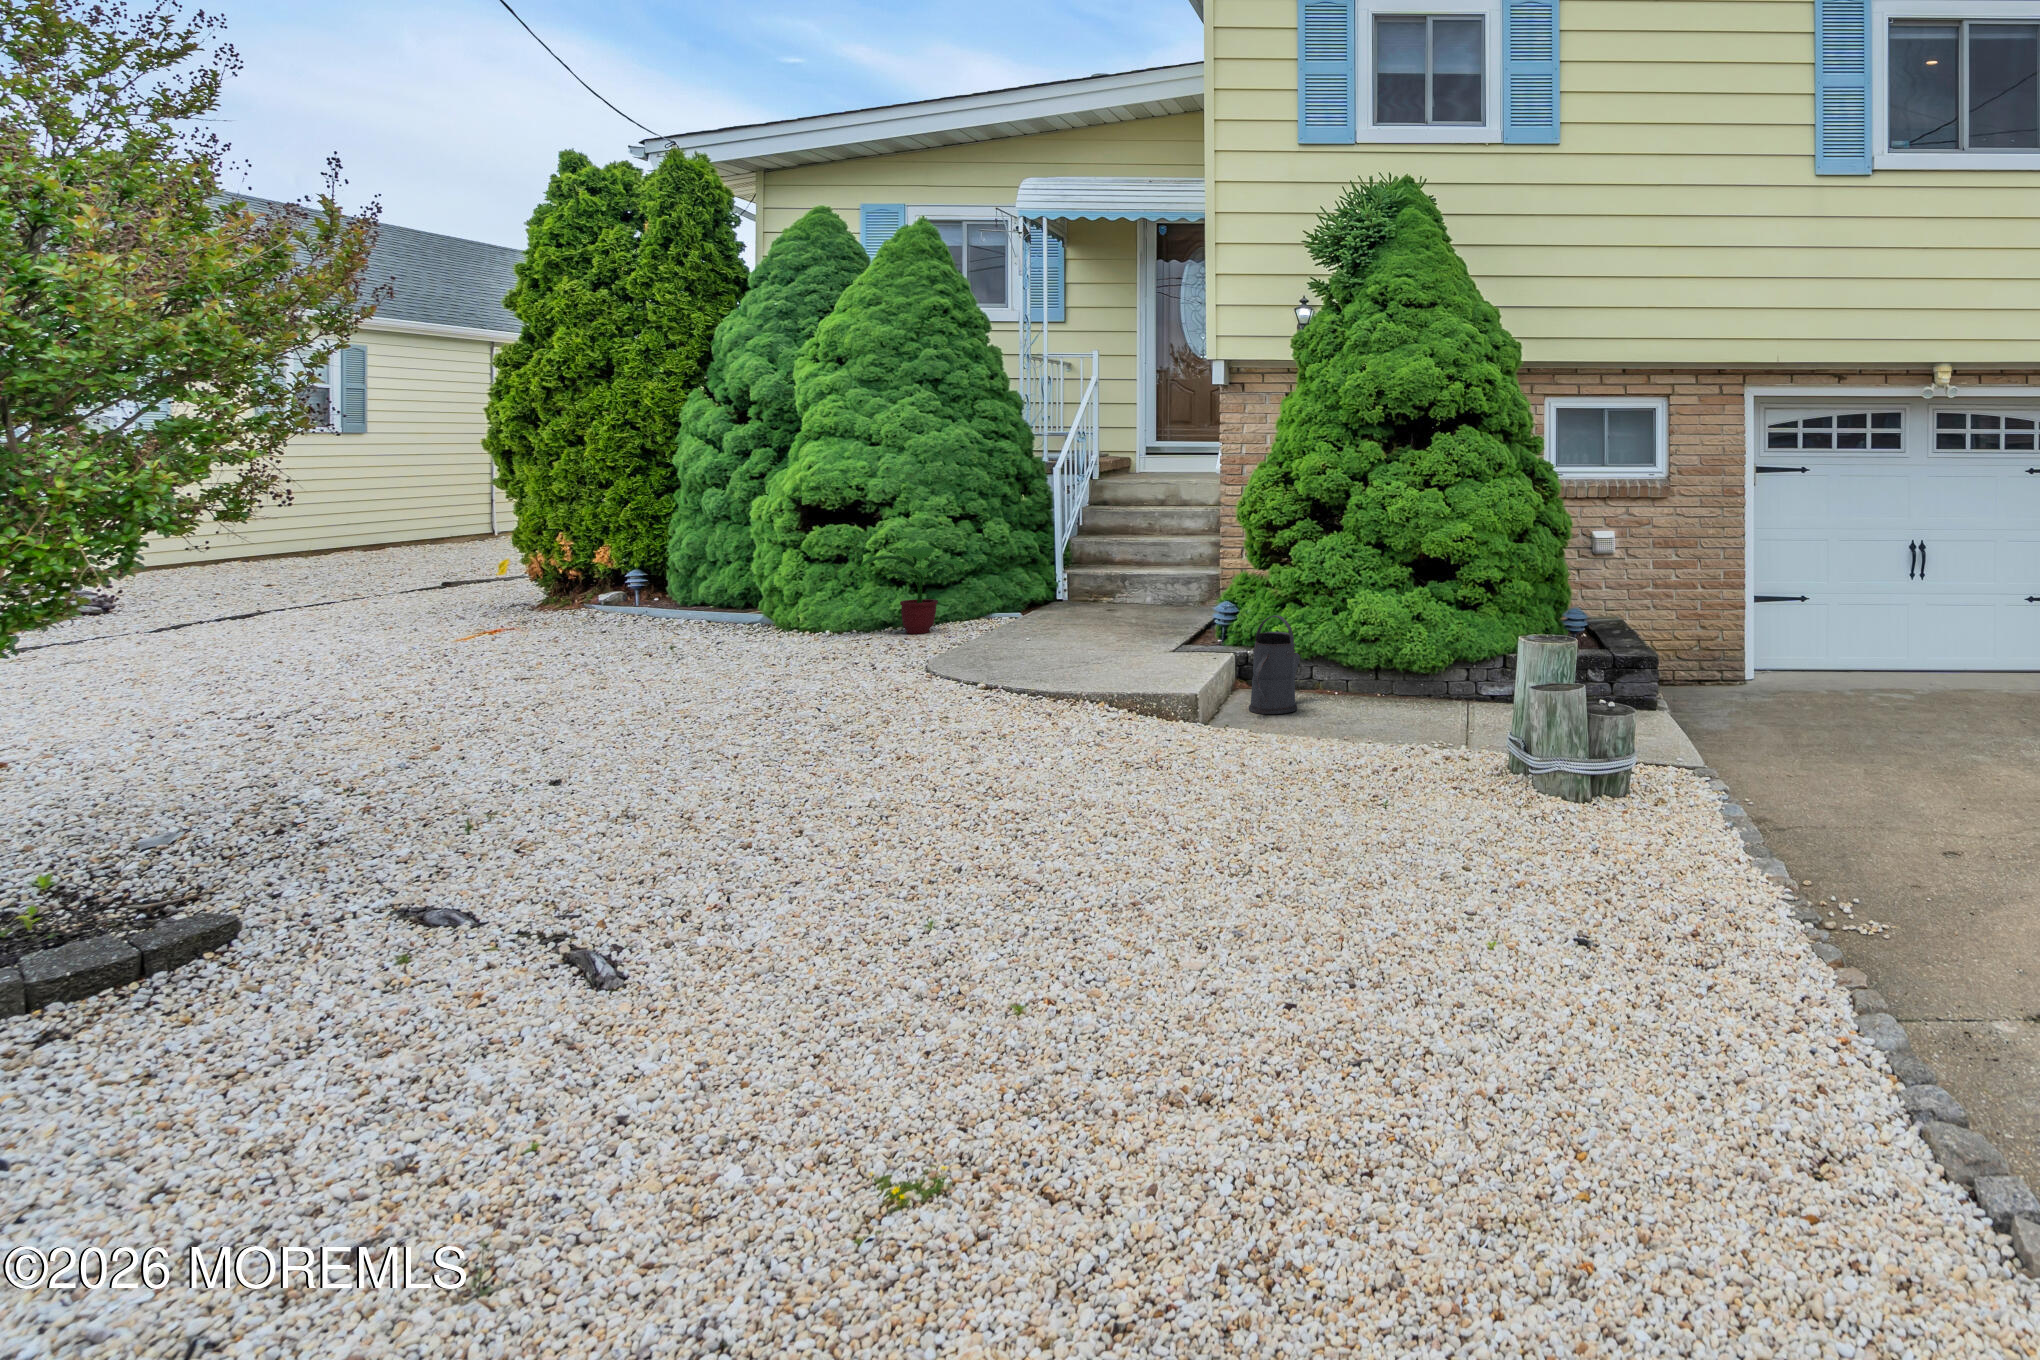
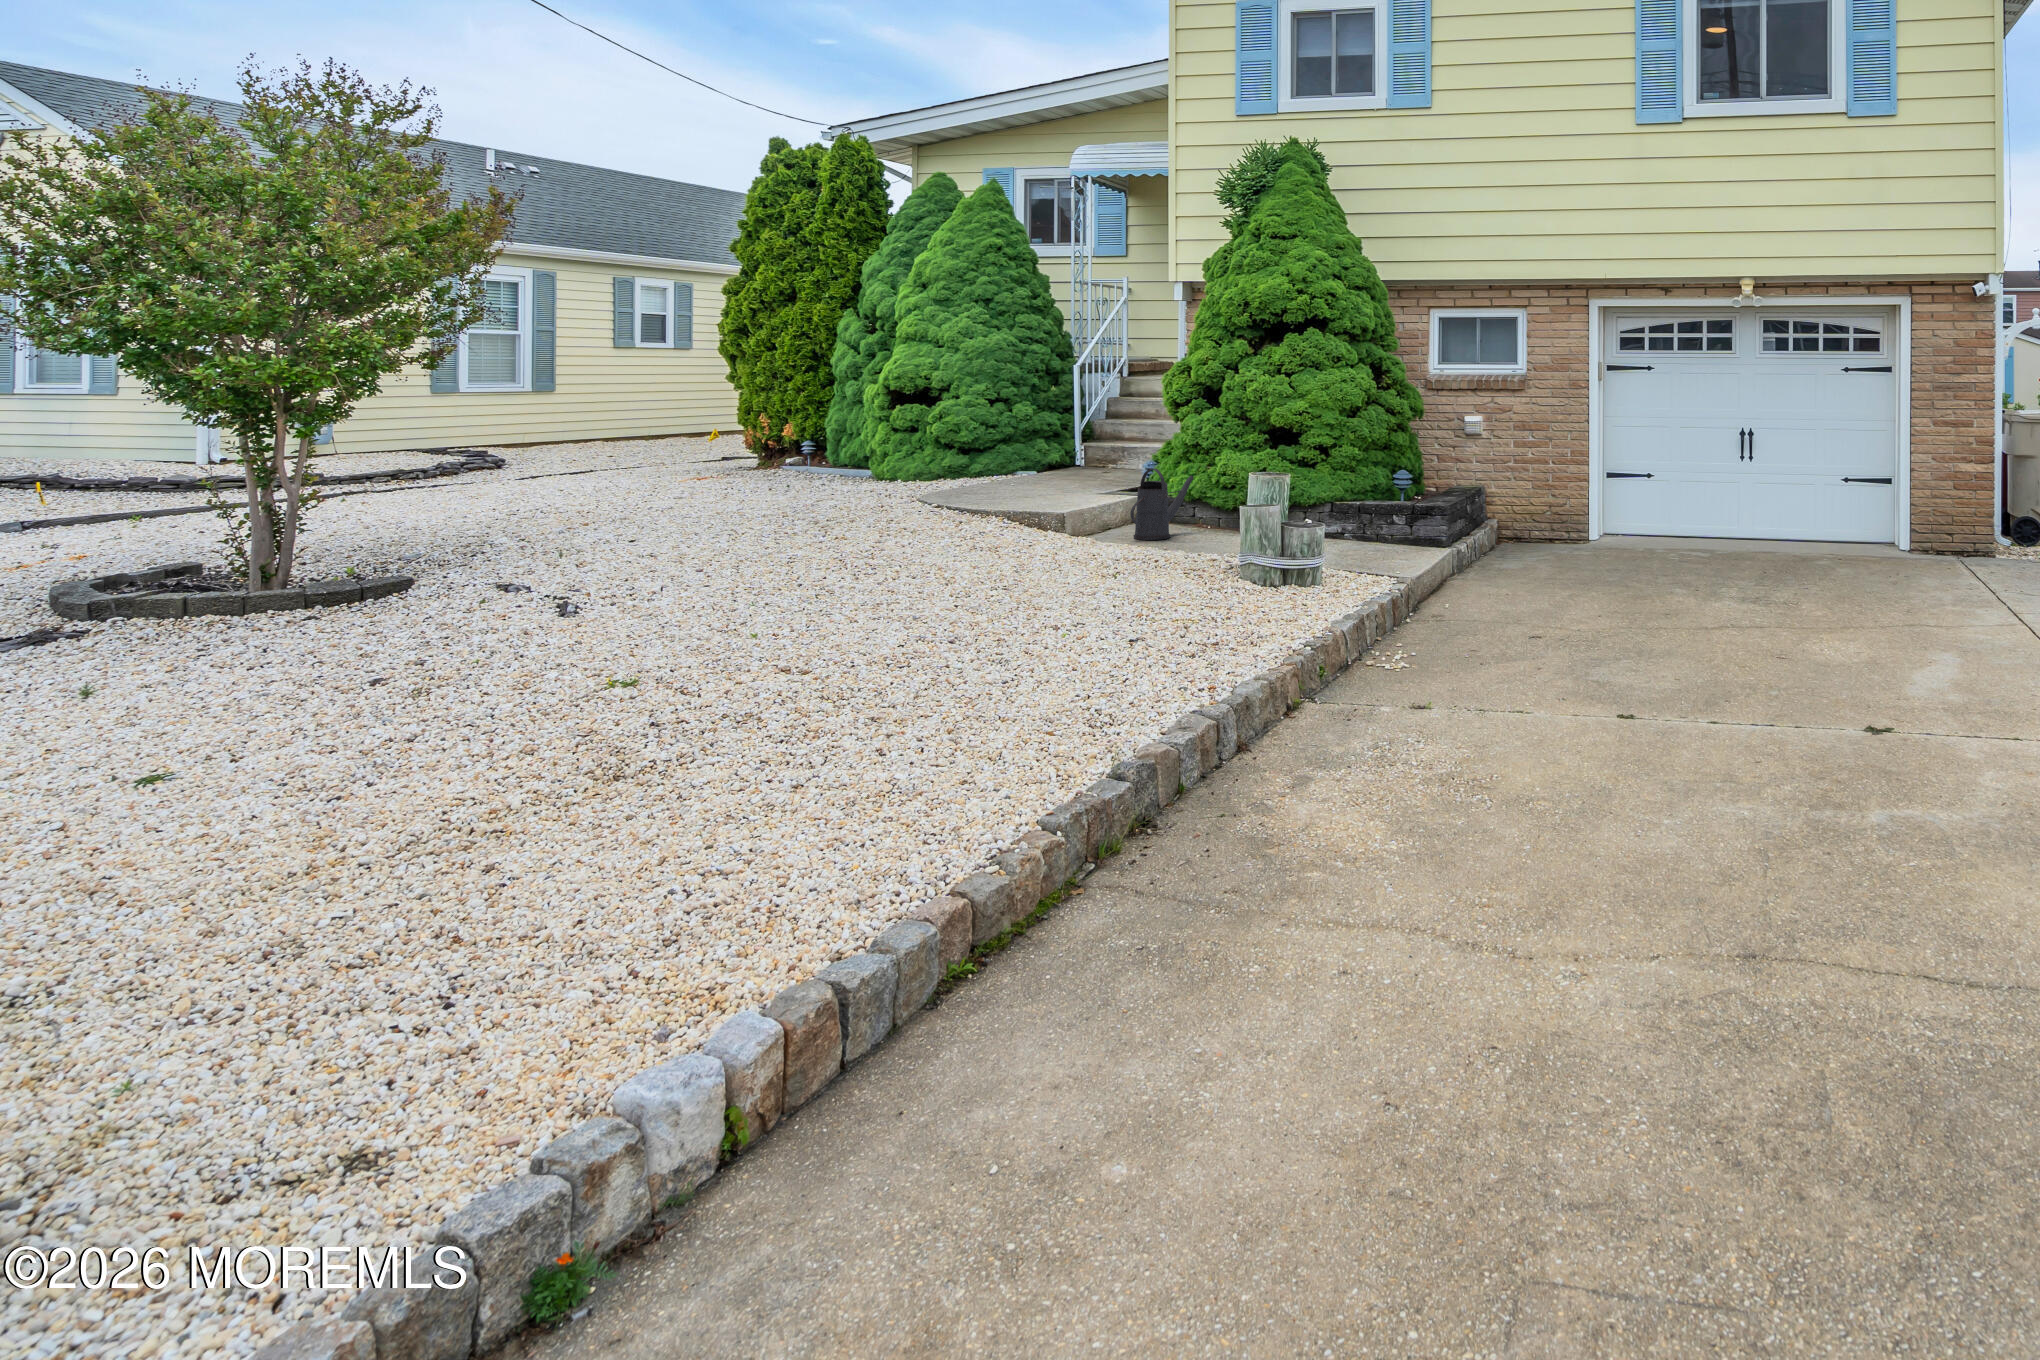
potted plant: present [859,547,965,634] -> none [906,422,983,483]

